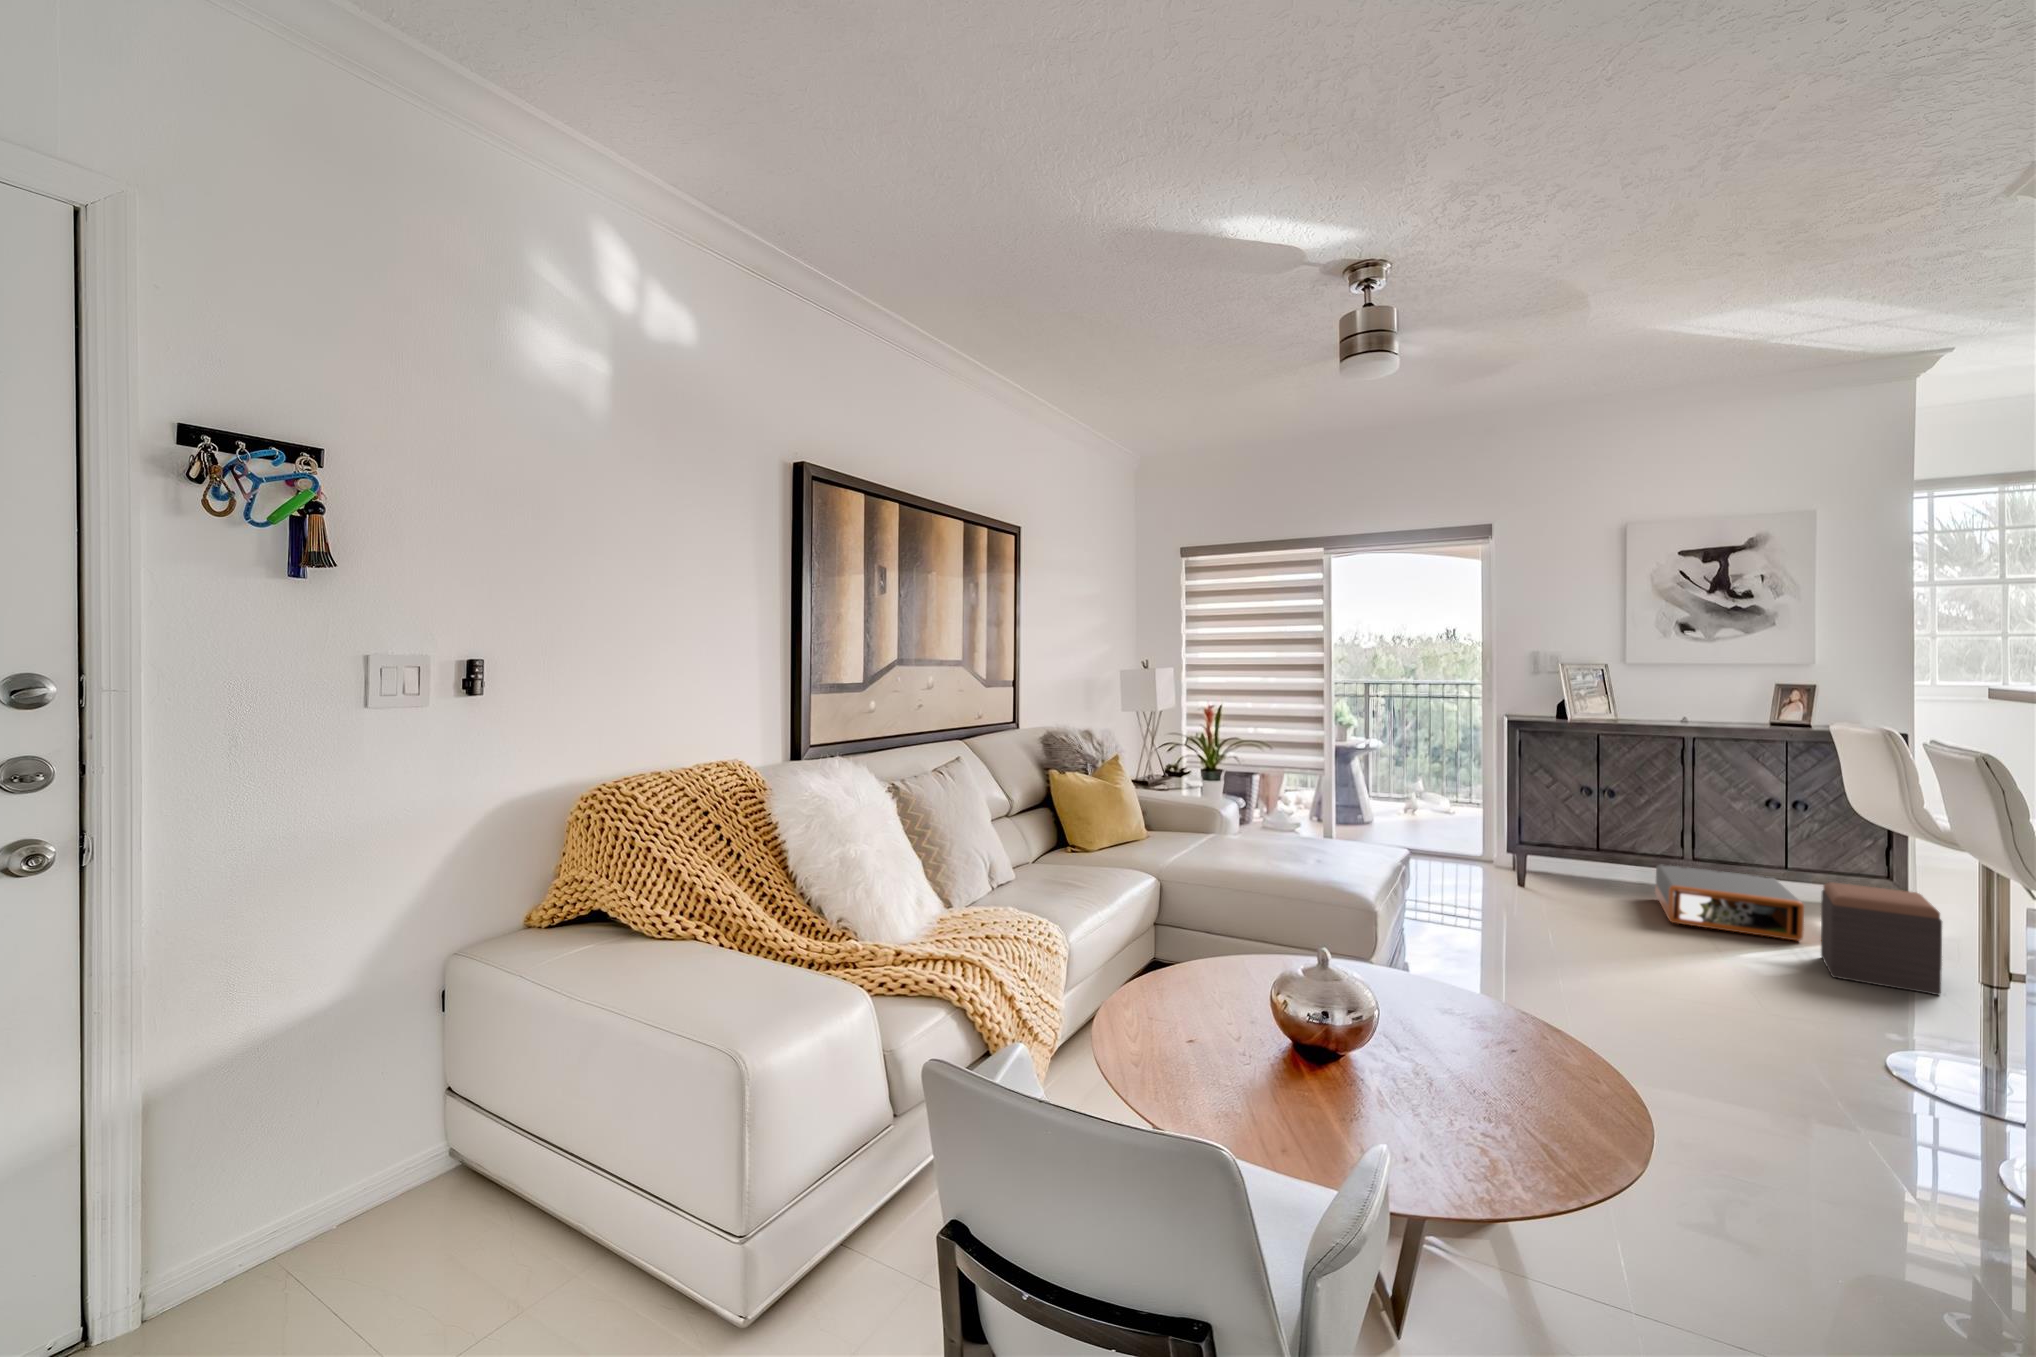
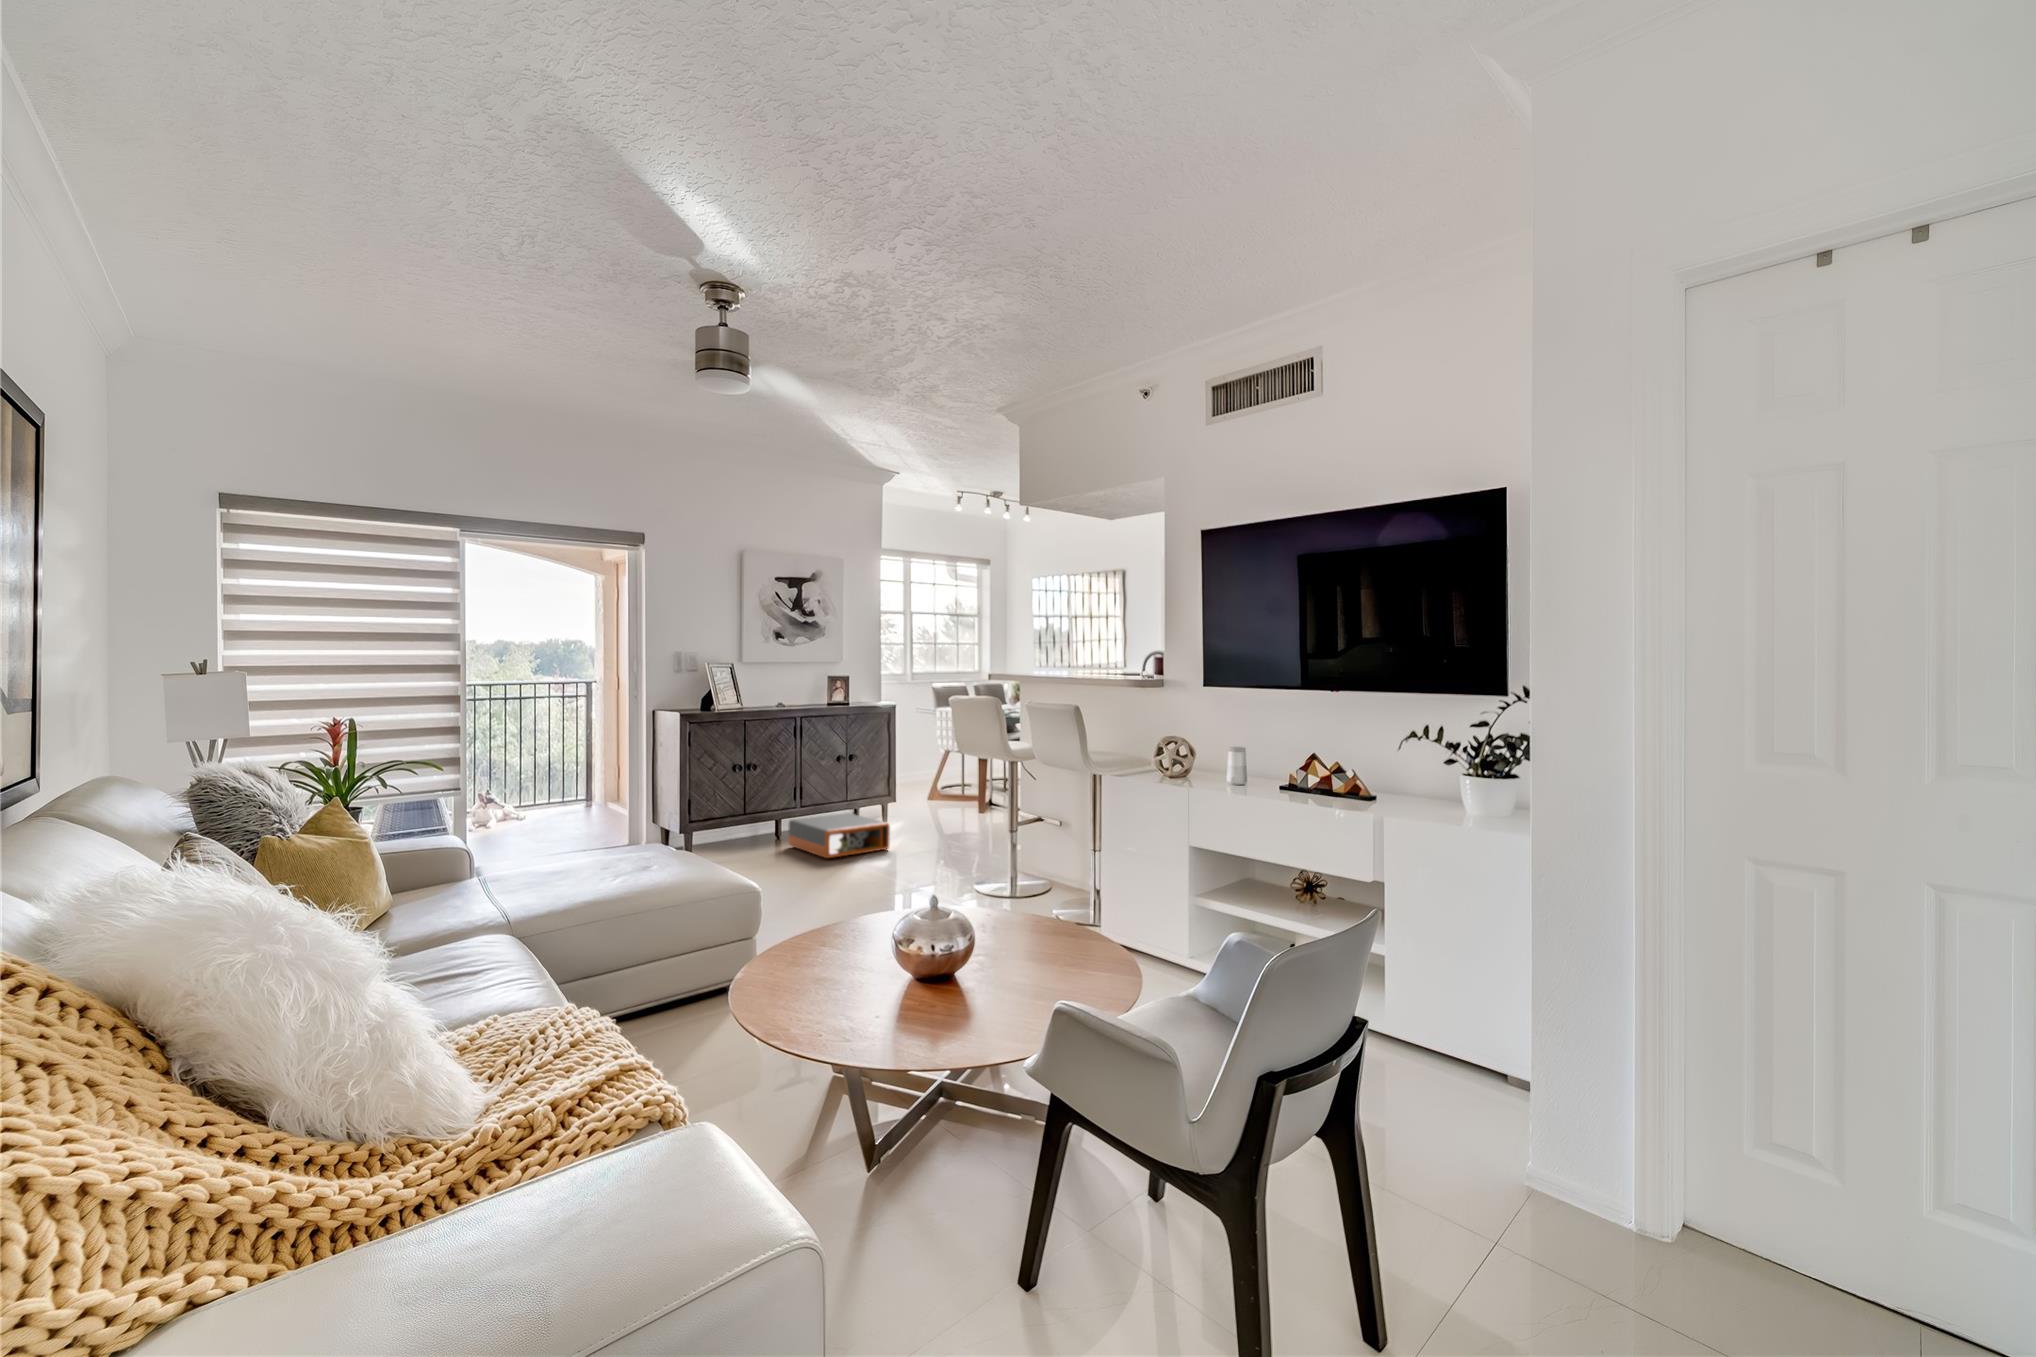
footstool: present [1821,882,1942,995] -> none [908,801,970,863]

